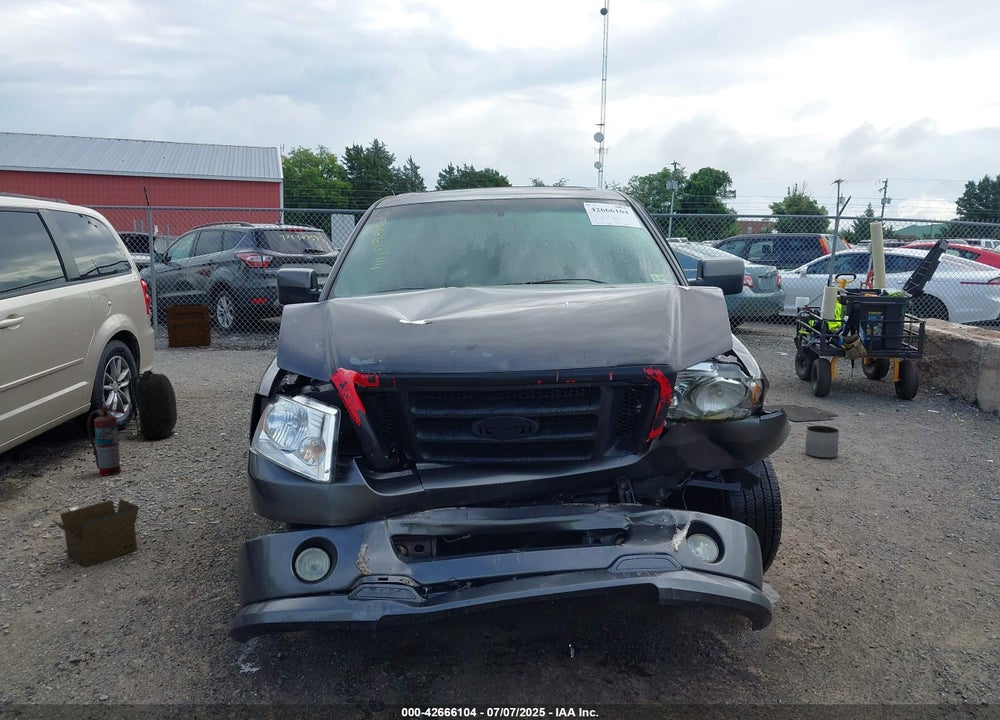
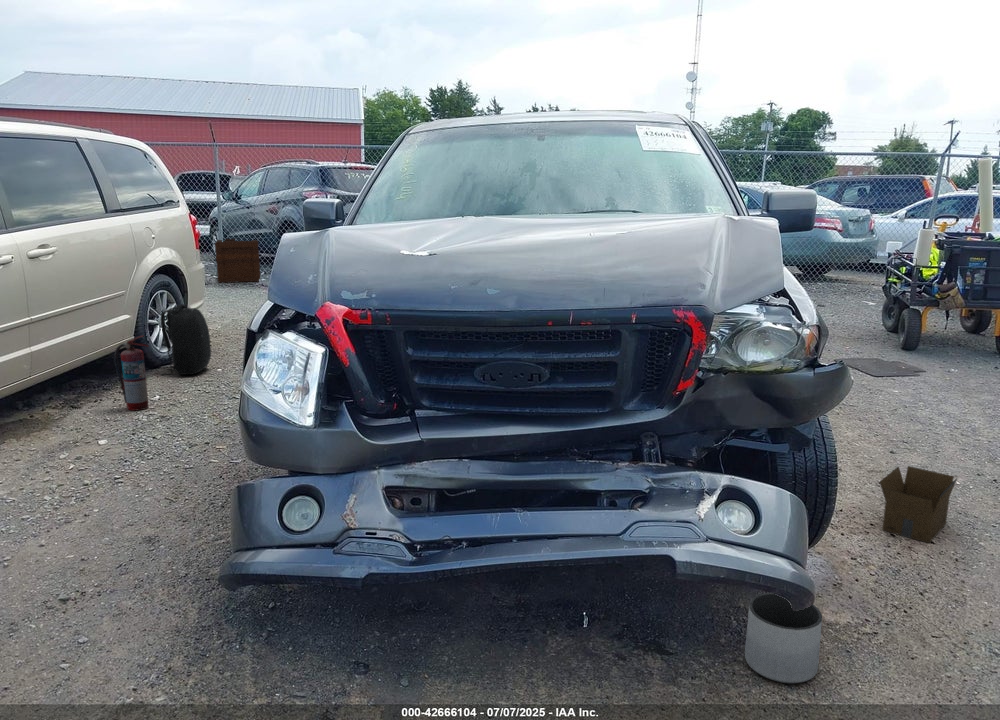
planter: present [805,426,839,458] -> present [745,593,822,684]
cardboard box: present [52,499,139,567] -> present [880,466,957,543]

